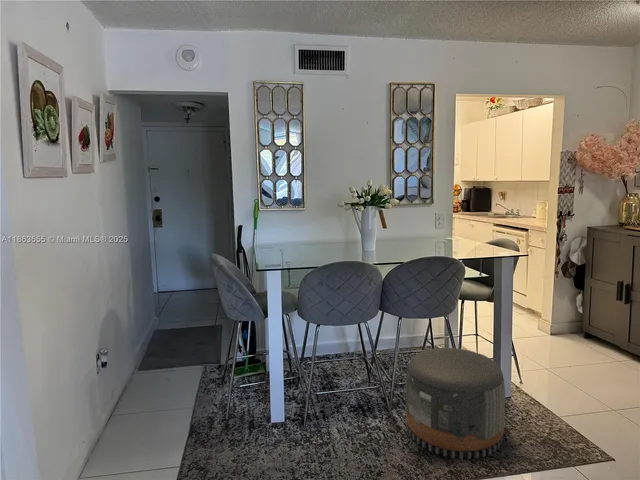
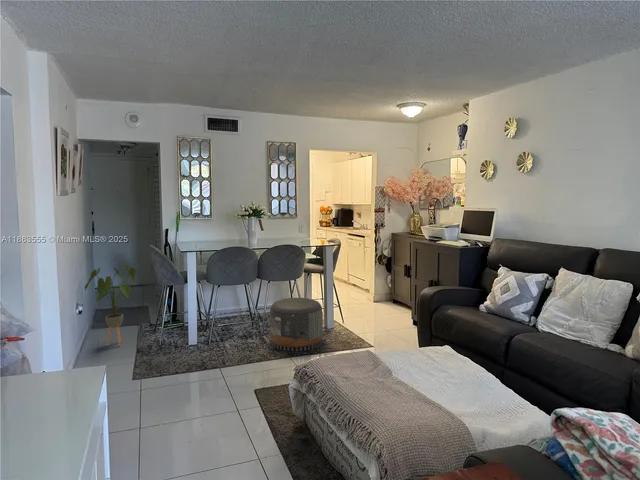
house plant: none [115,286,191,416] -> present [85,265,135,346]

